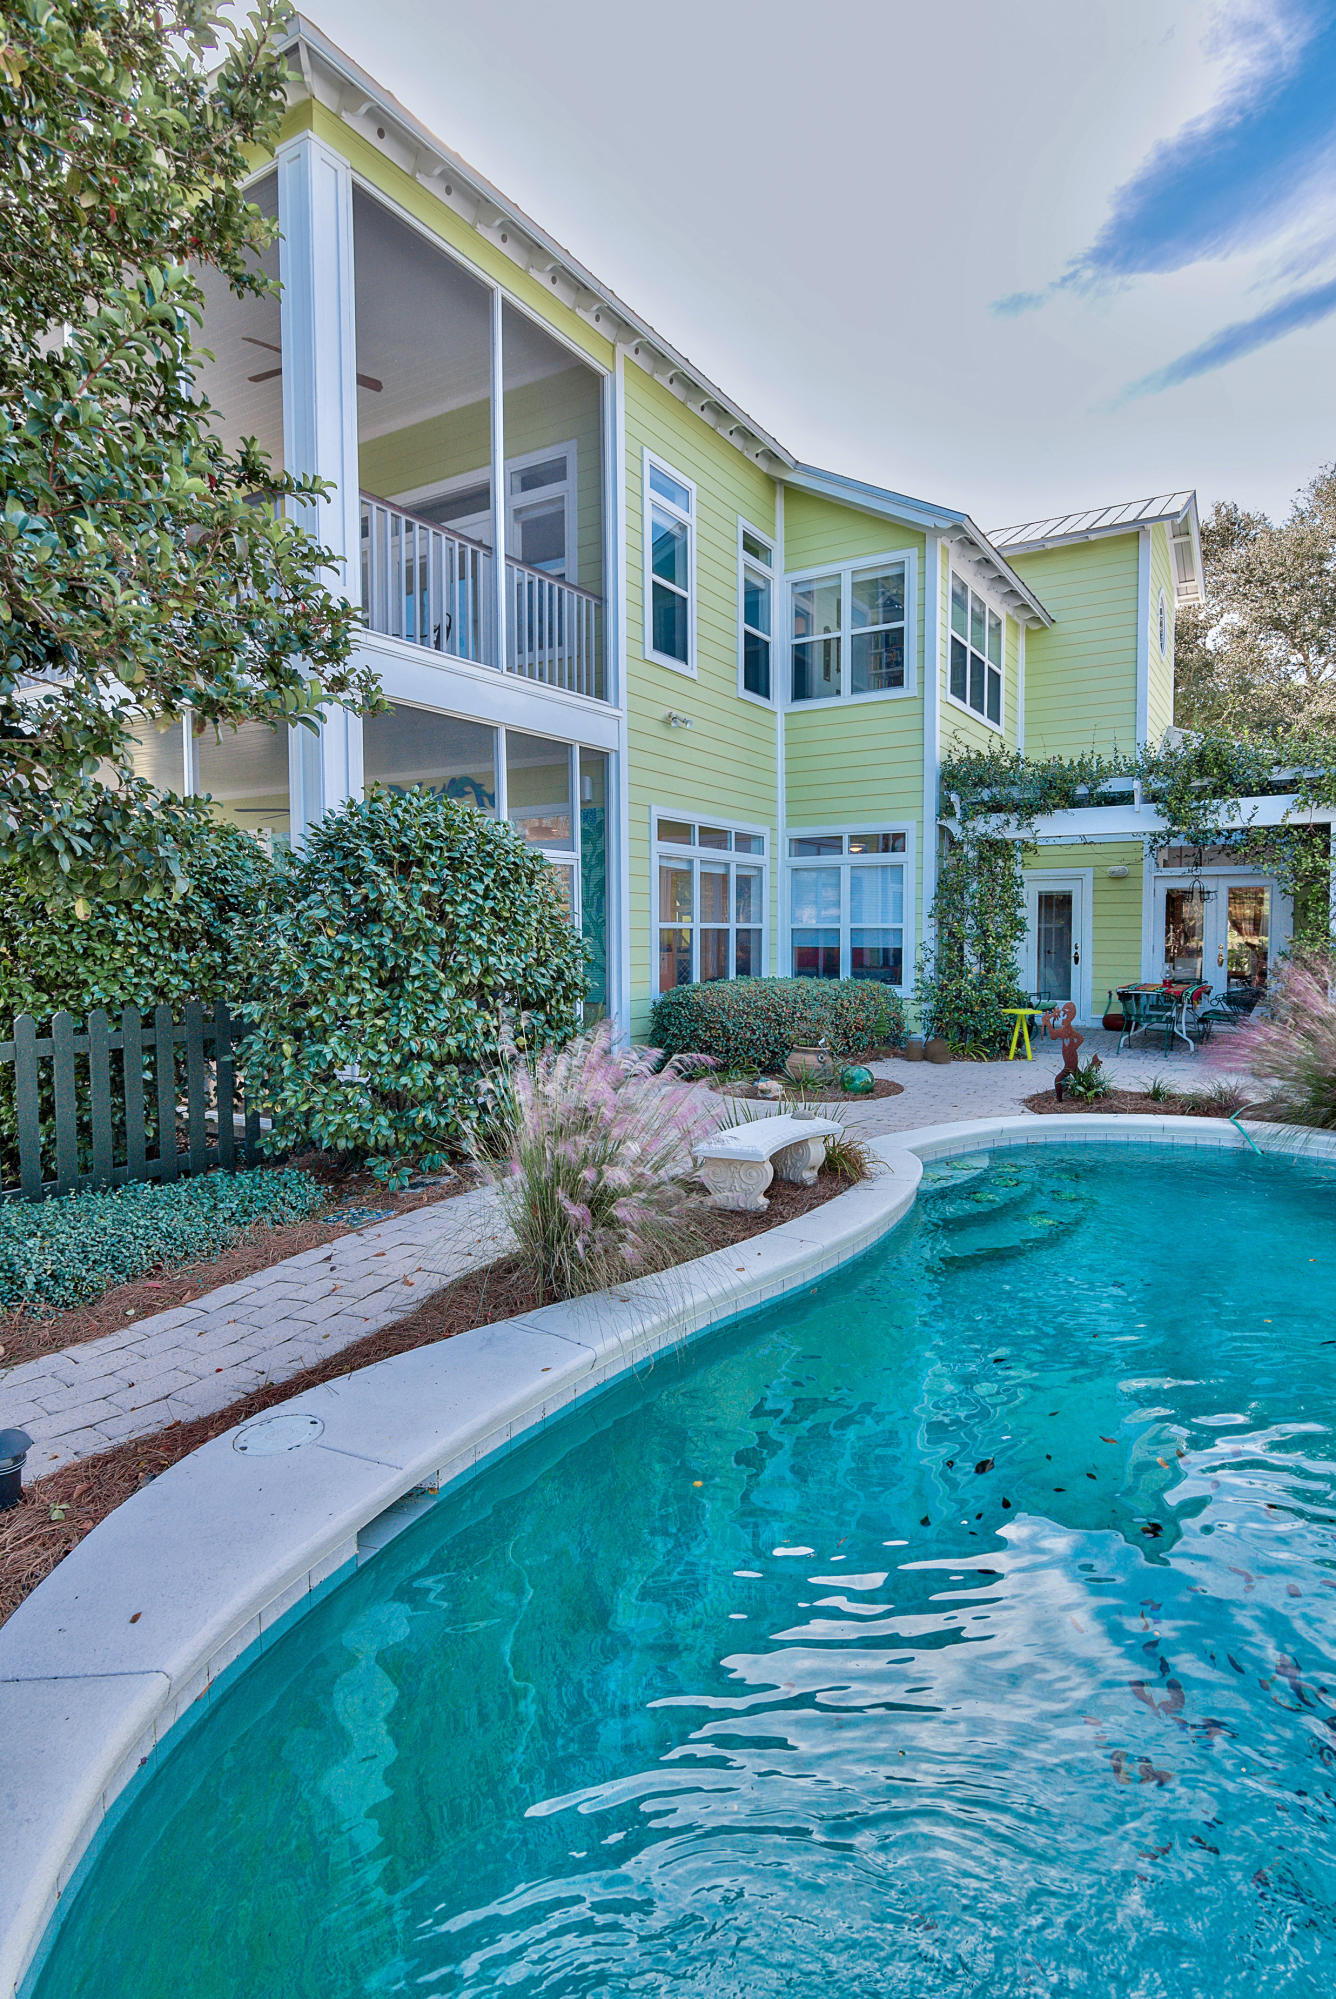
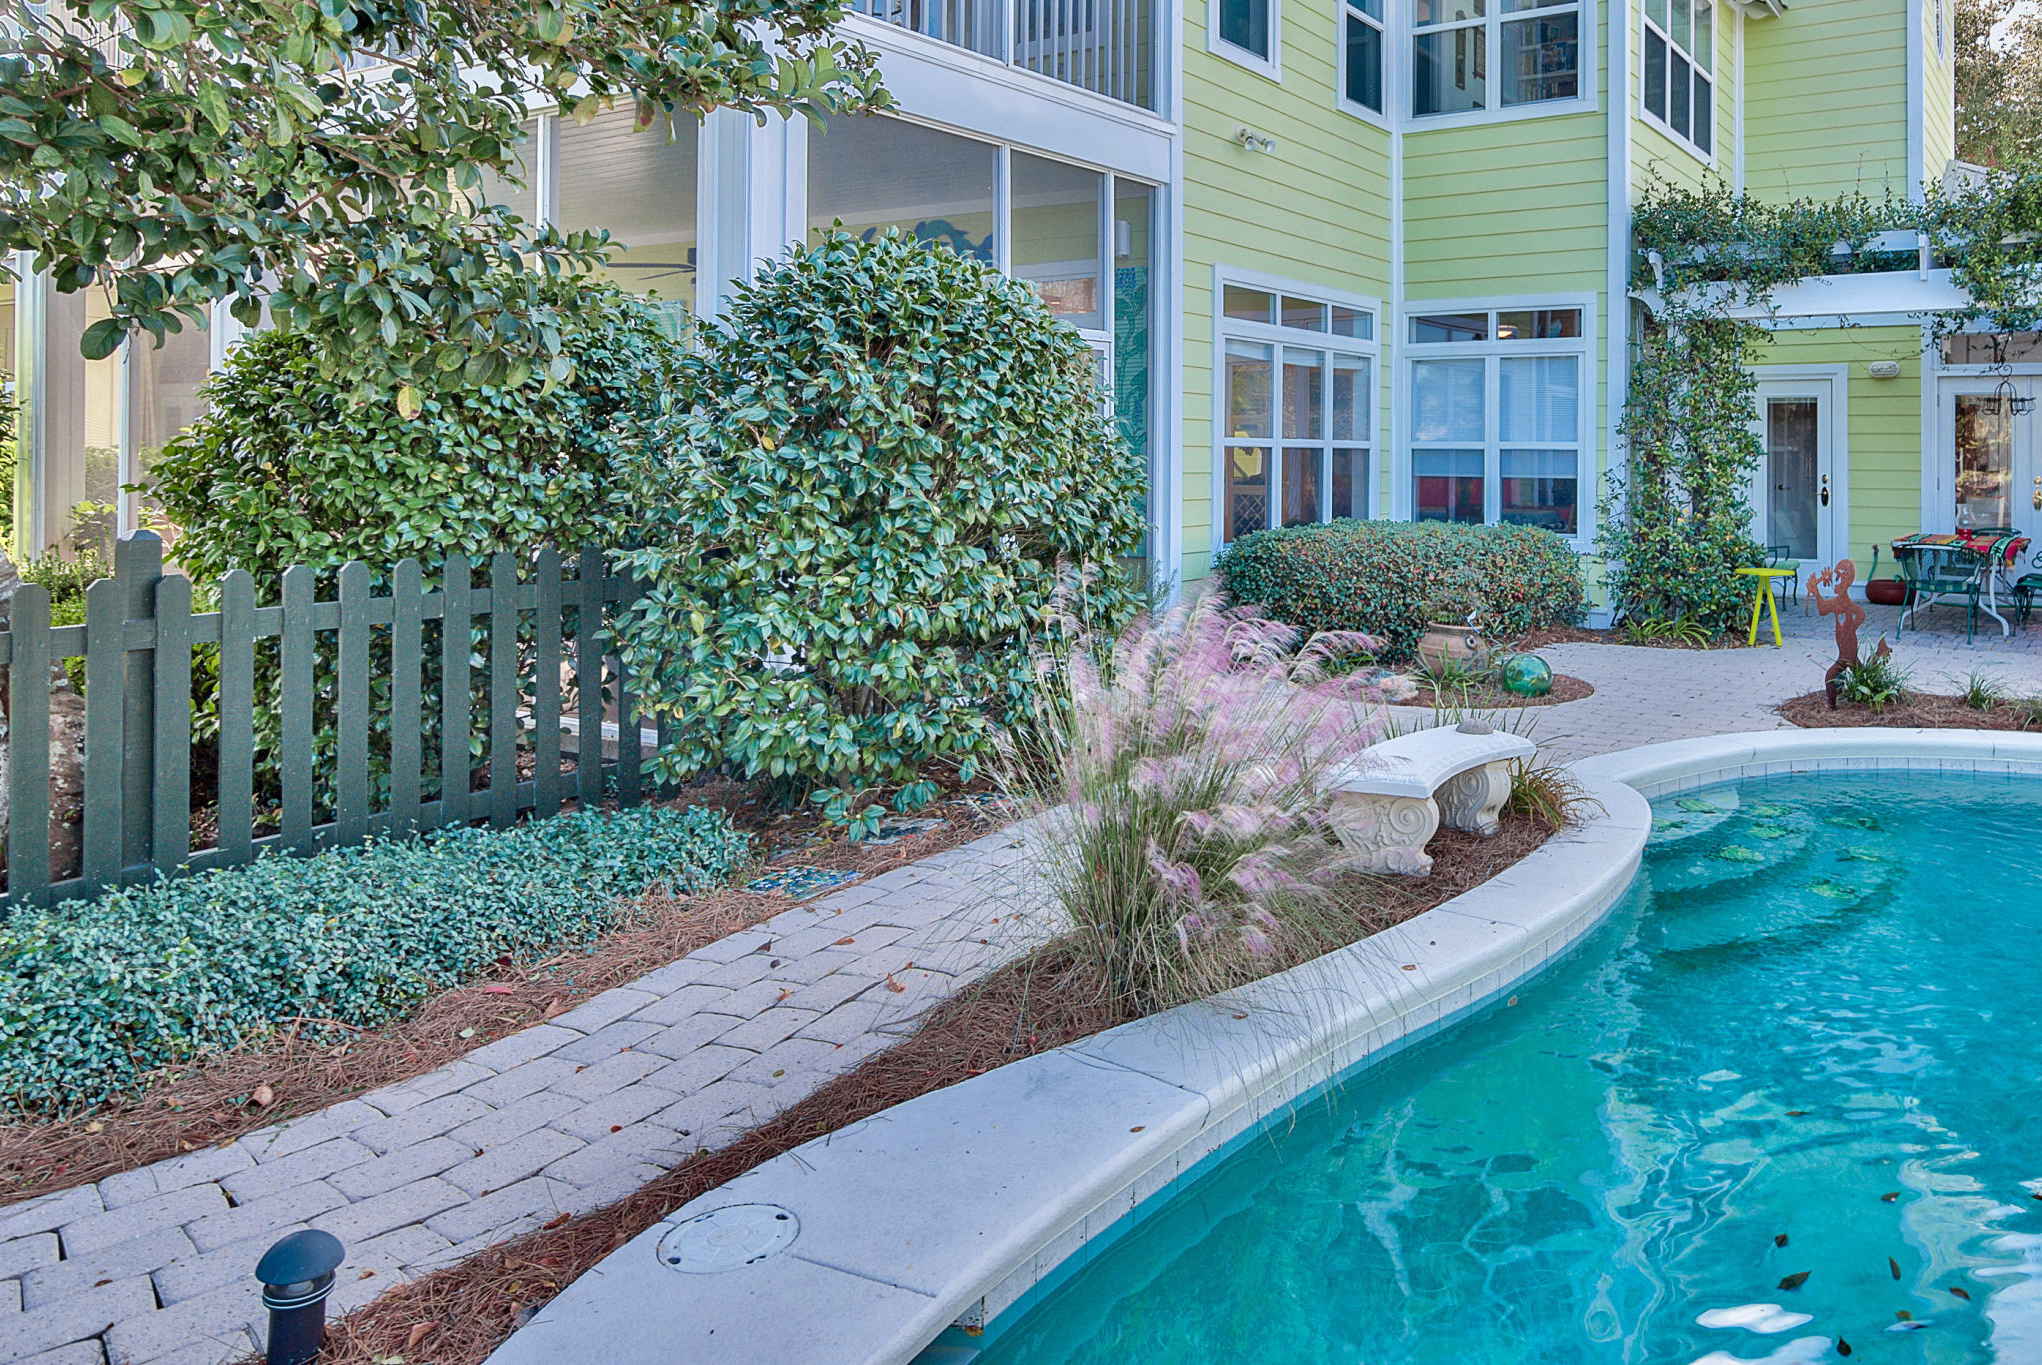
potted tree: present [872,1008,890,1060] -> none [1543,566,1572,646]
woven basket: present [905,1038,951,1064] -> none [1595,610,1663,651]

